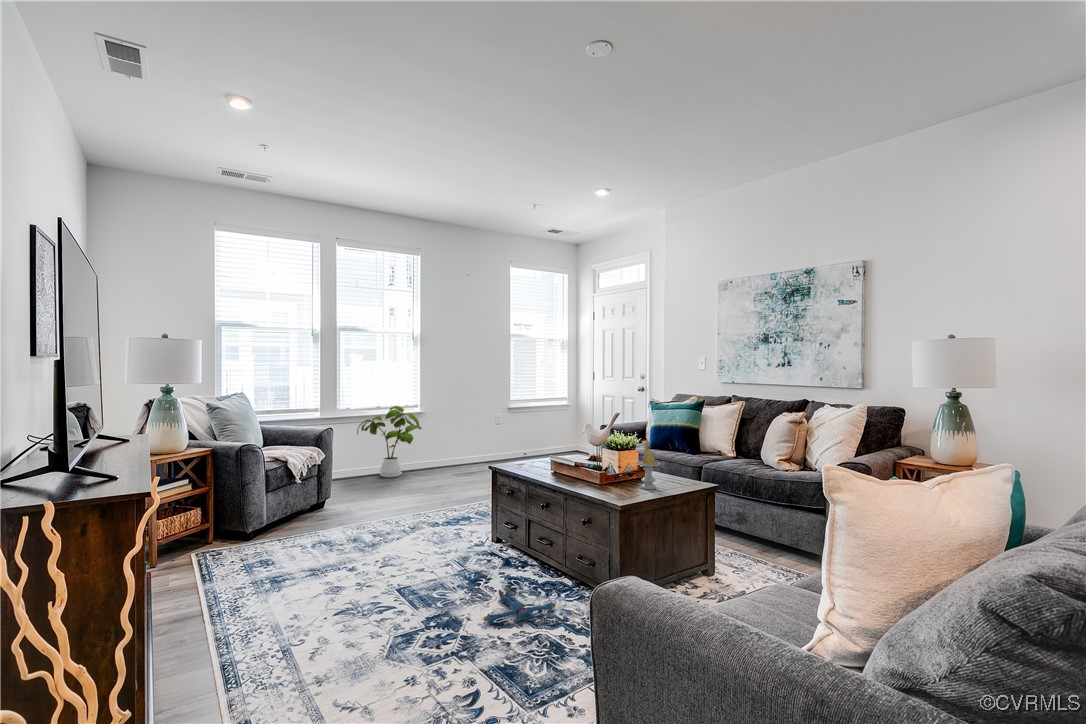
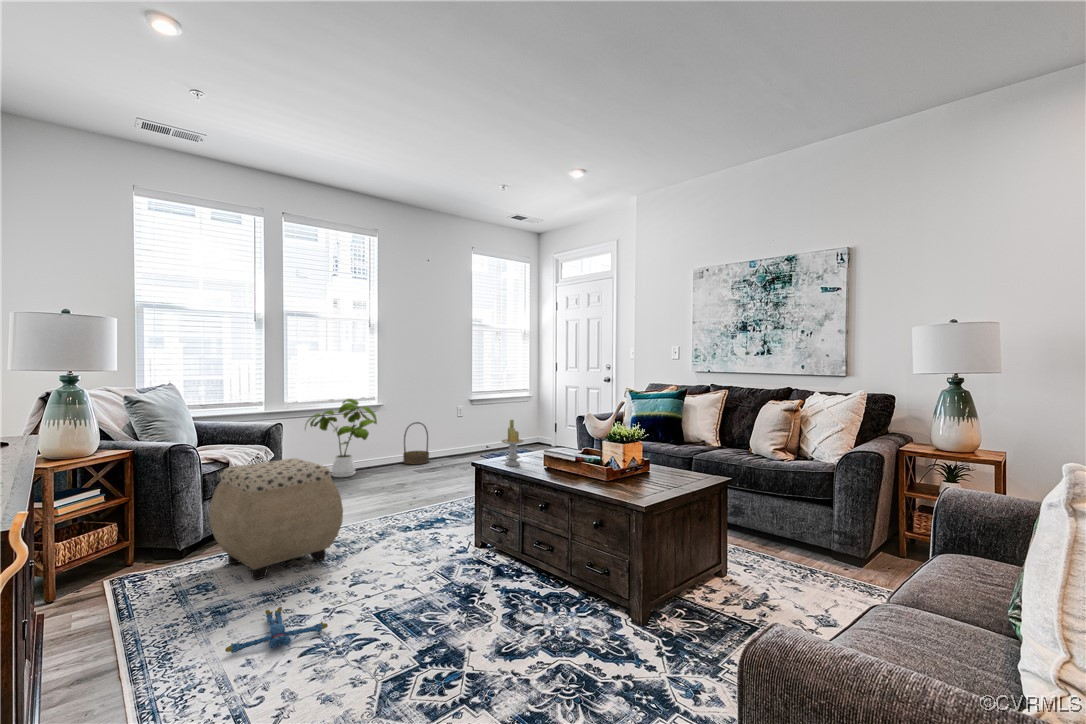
basket: none [446,428,470,467] -> present [403,422,429,464]
candle: present [637,440,661,490] -> present [501,420,524,466]
ottoman: none [271,458,379,559] -> present [209,458,343,580]
plush toy: present [484,588,556,622] -> present [225,607,328,653]

